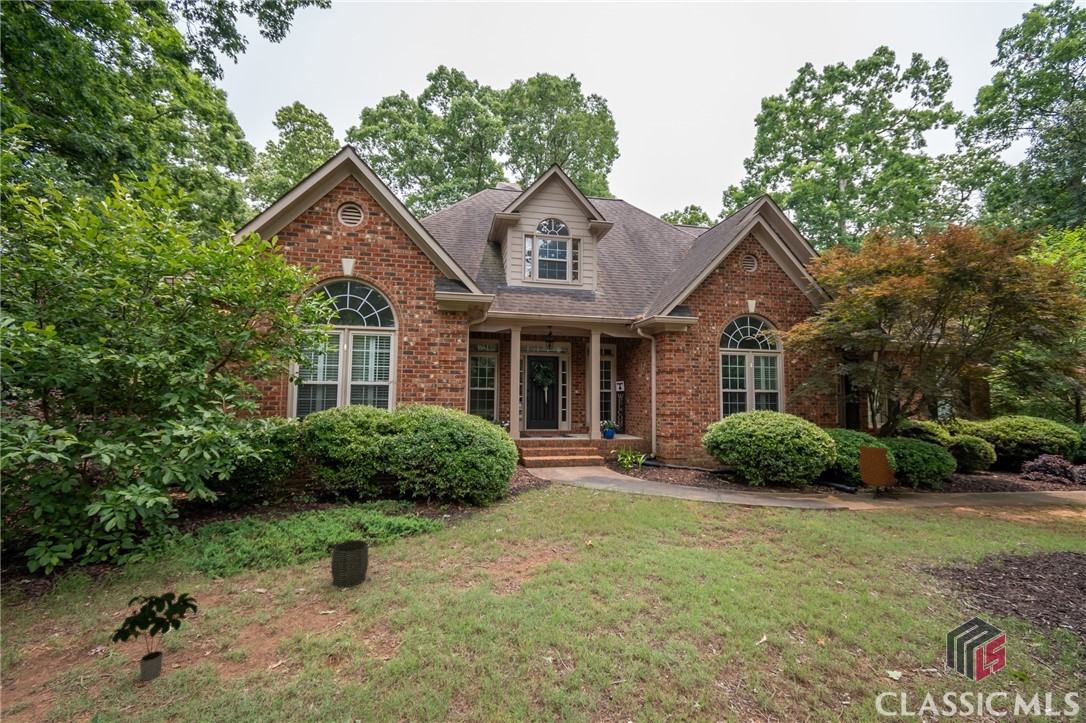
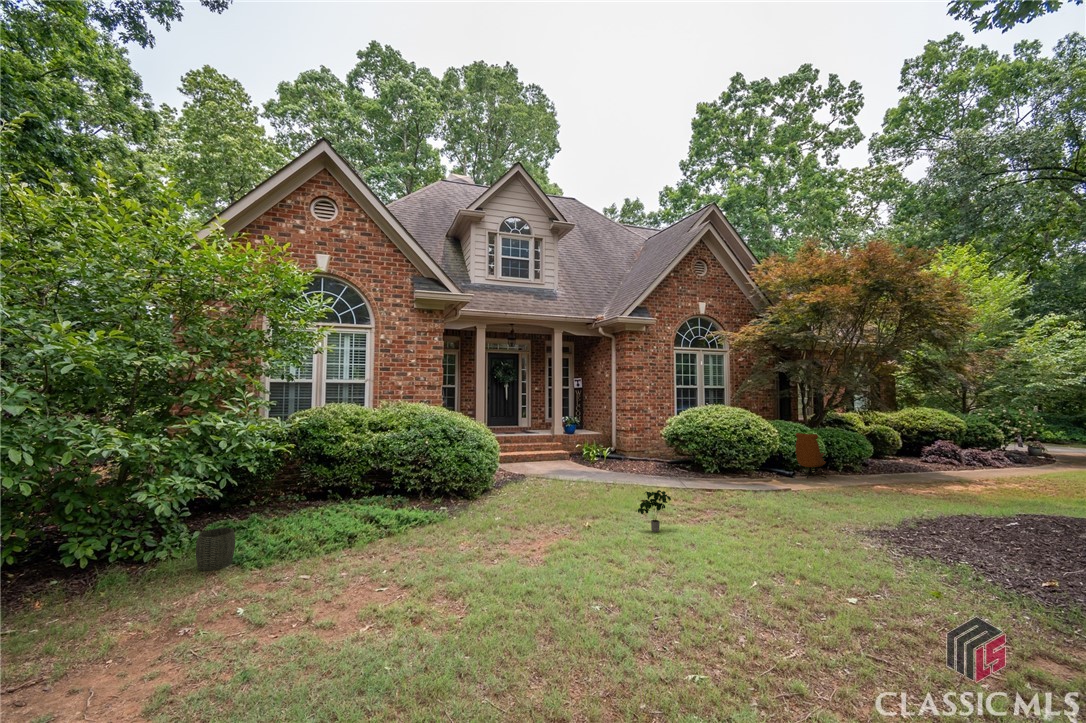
woven basket: present [331,540,368,587] -> present [196,528,235,571]
potted plant: present [109,592,197,681] -> present [638,490,671,532]

